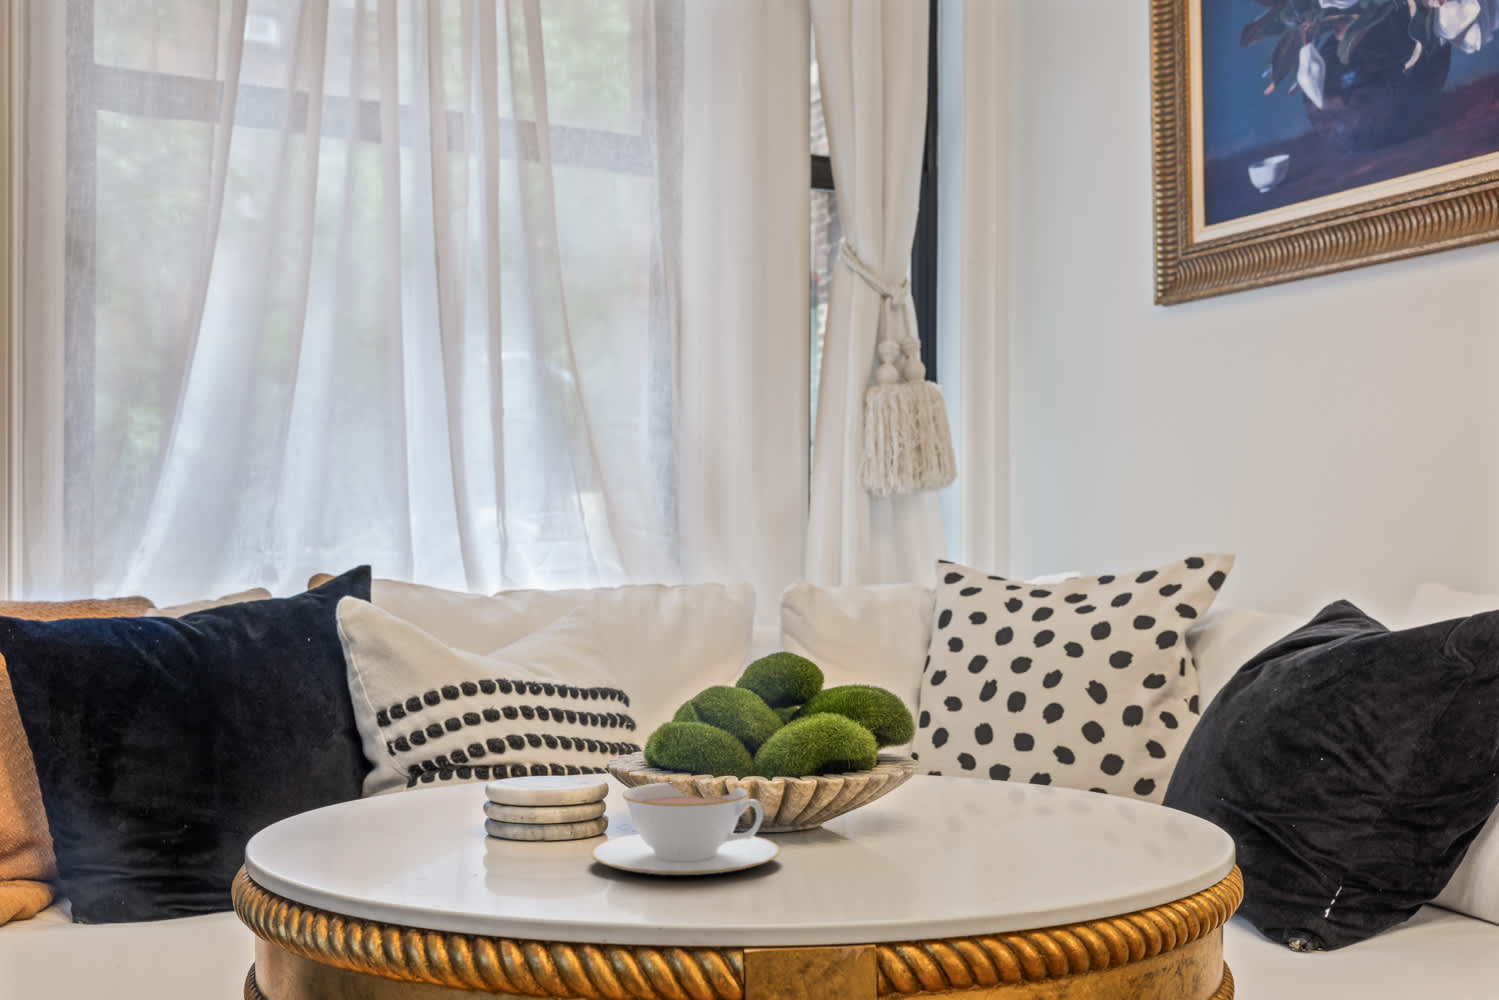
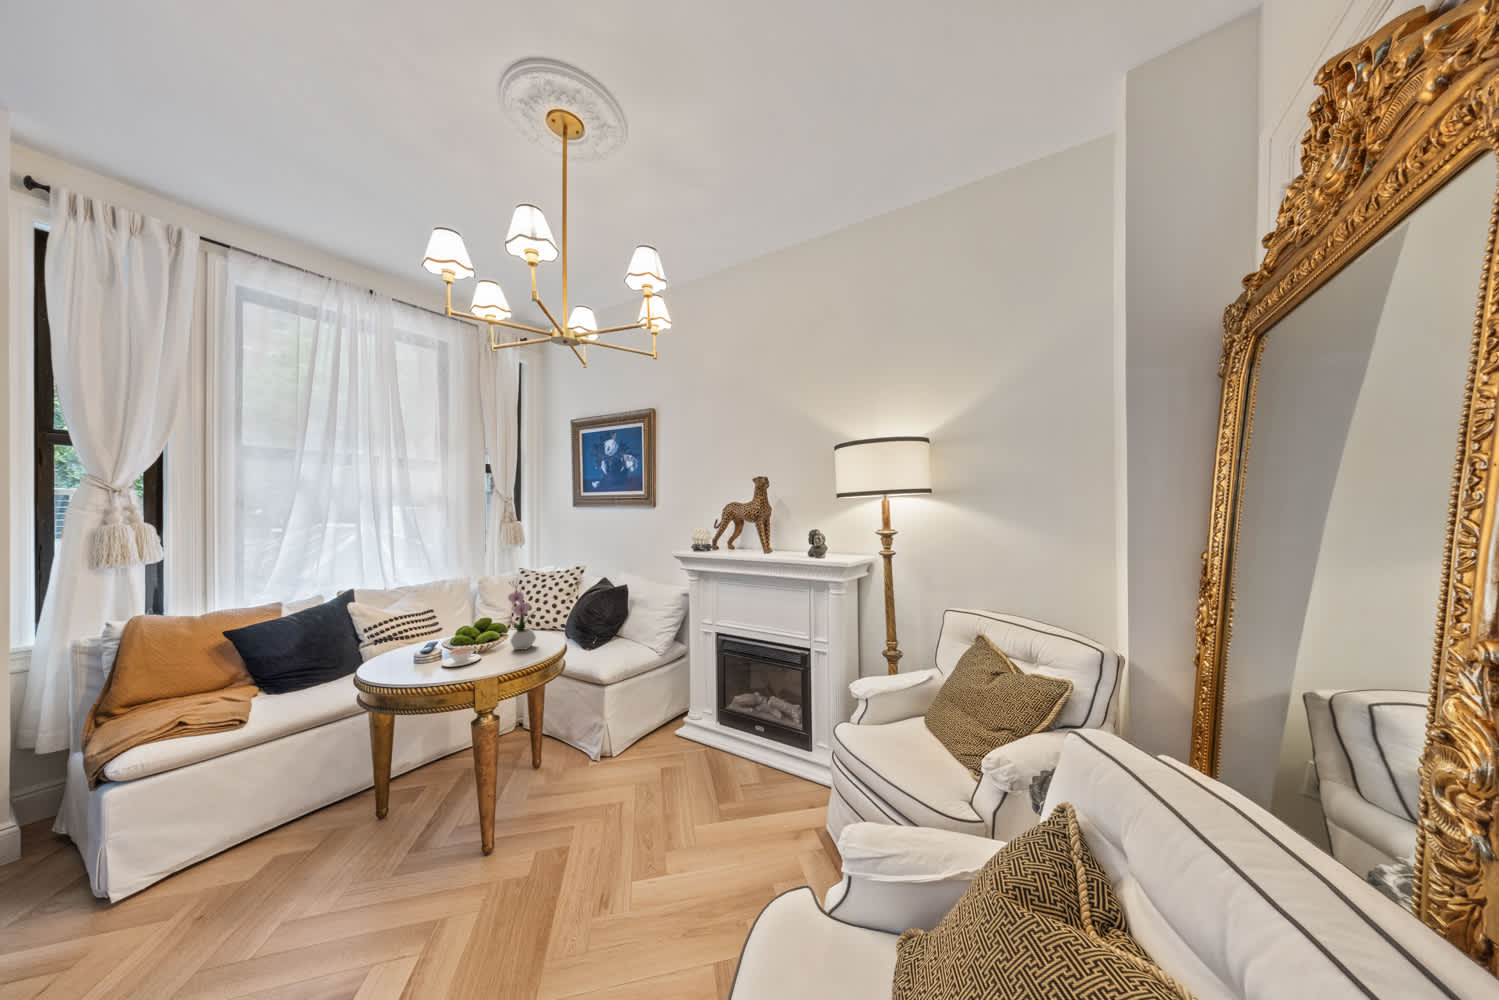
flower arrangement: none [918,424,1077,860] -> present [508,582,536,650]

